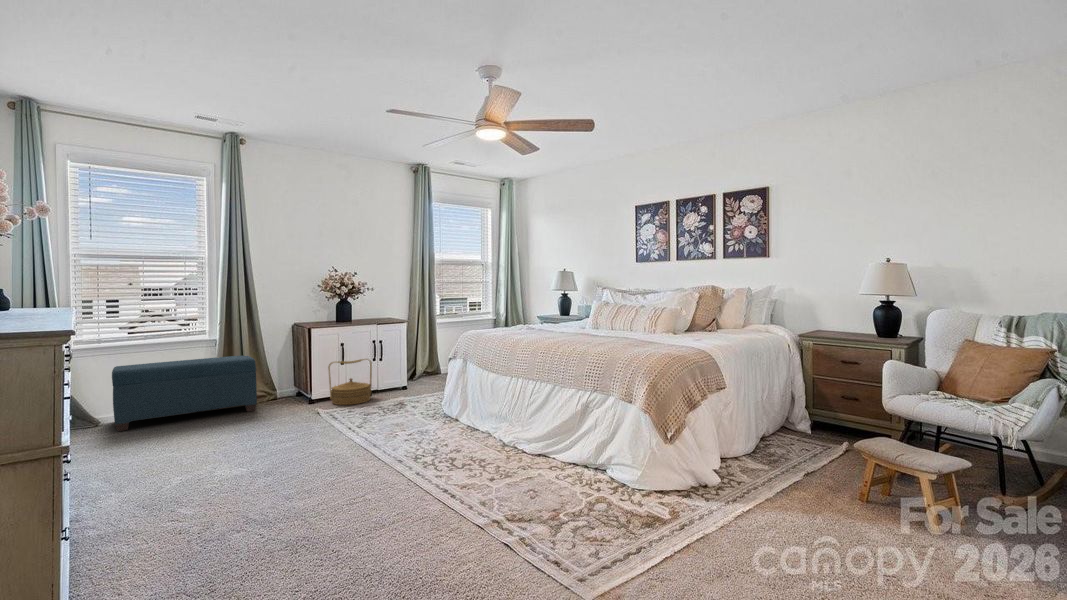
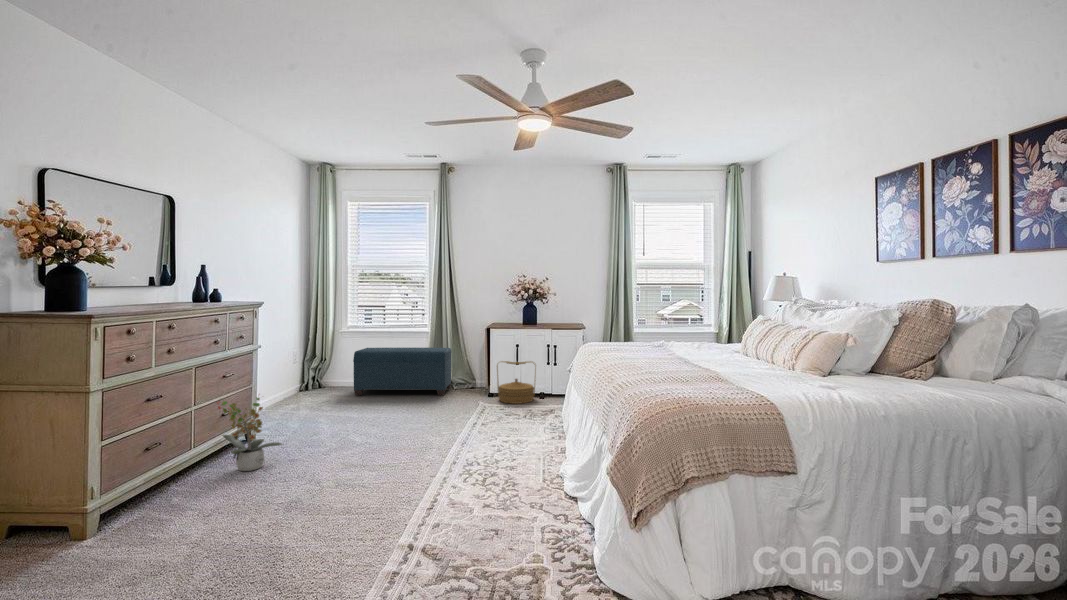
potted plant: none [60,428,178,538] -> present [217,397,283,471]

